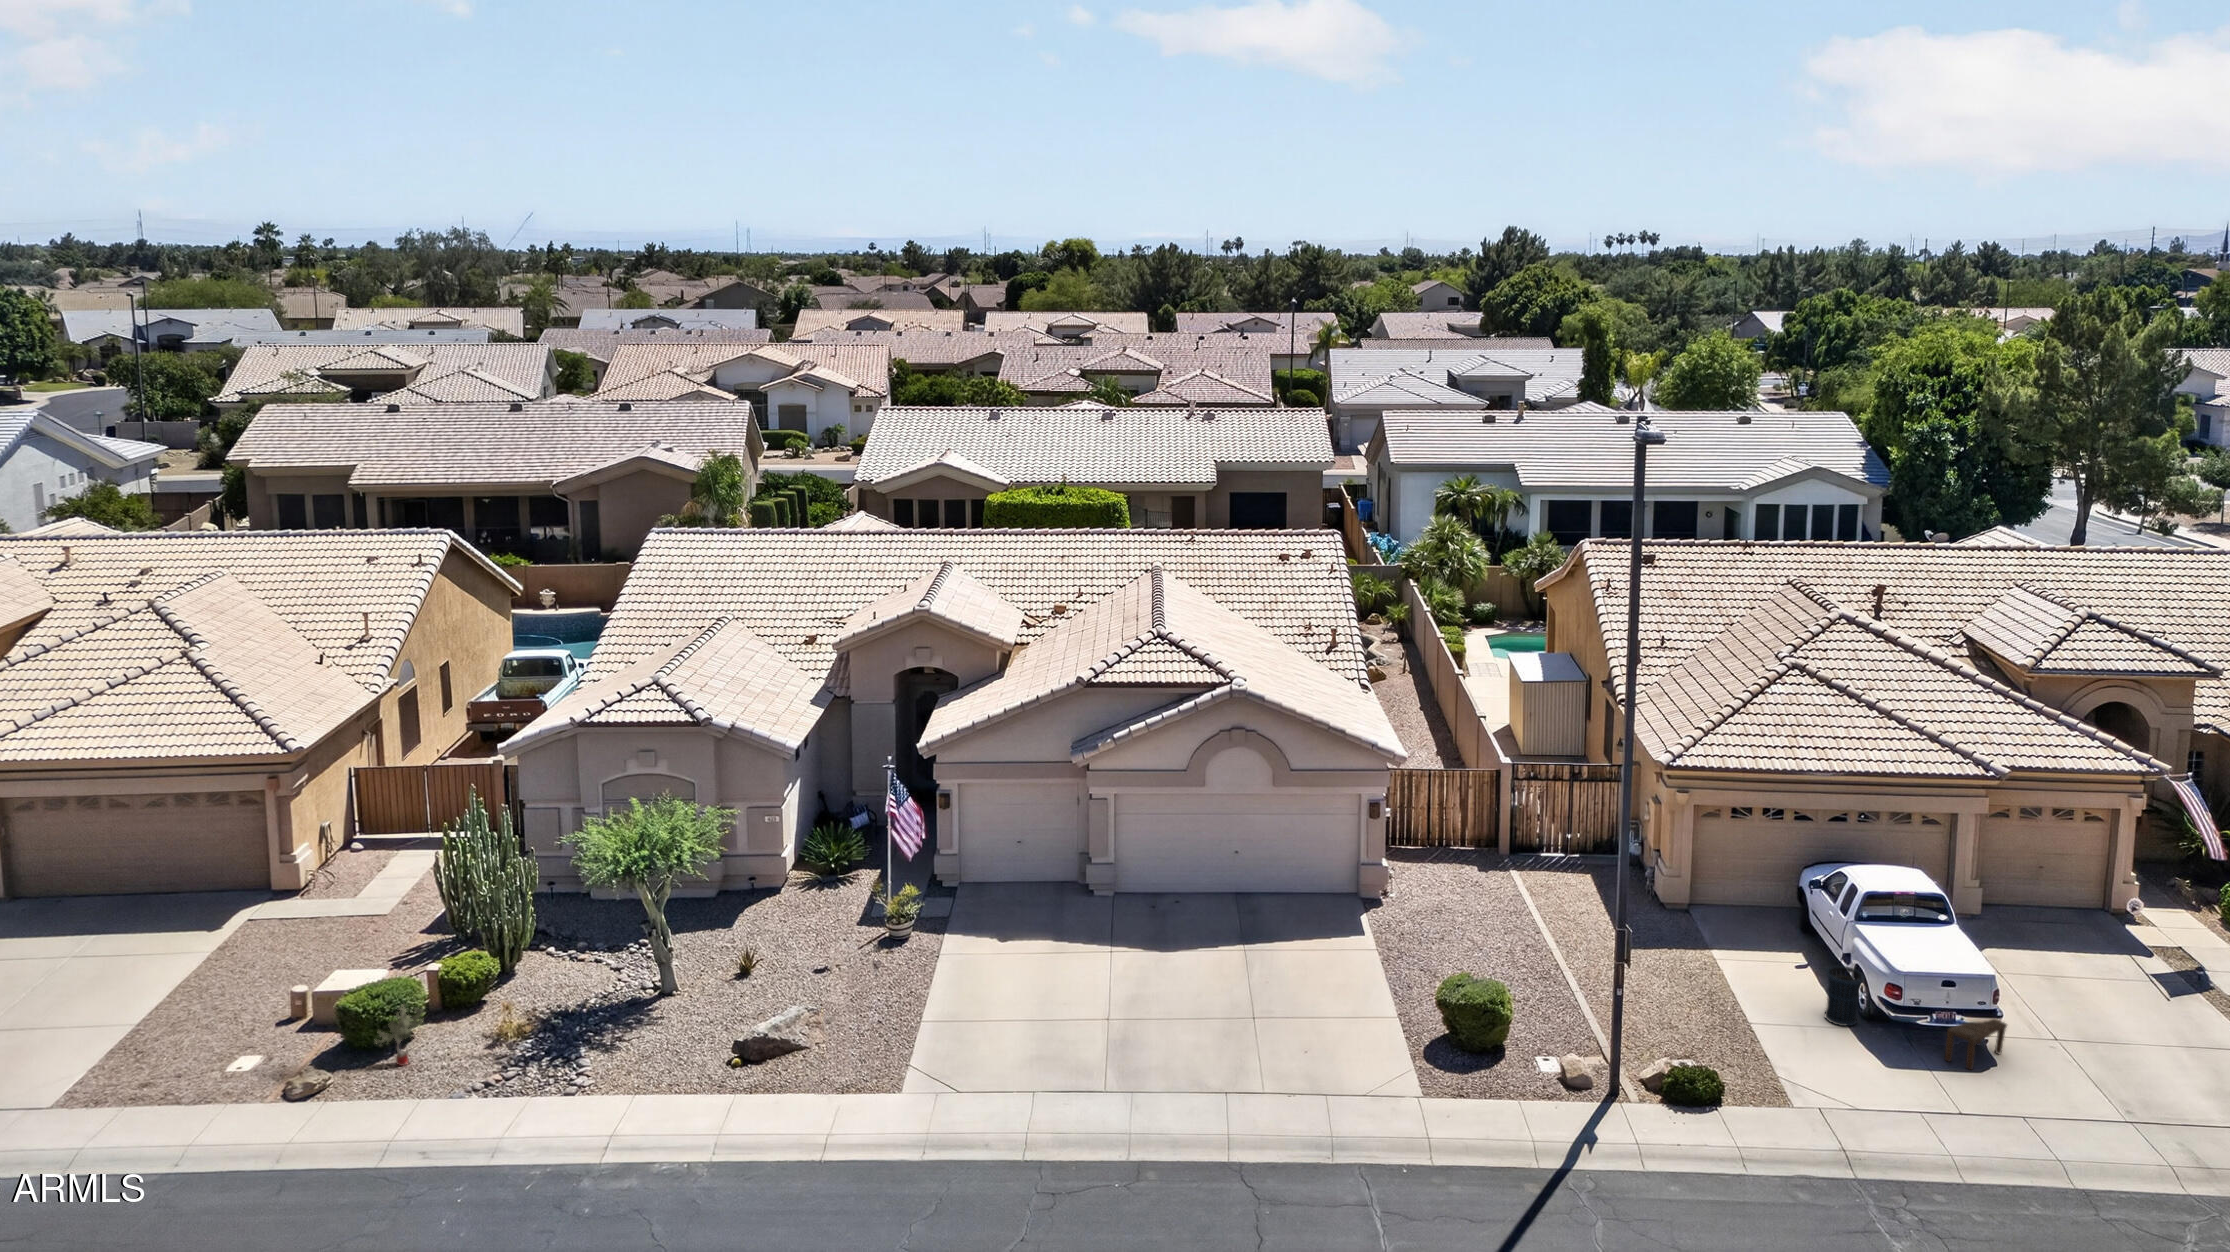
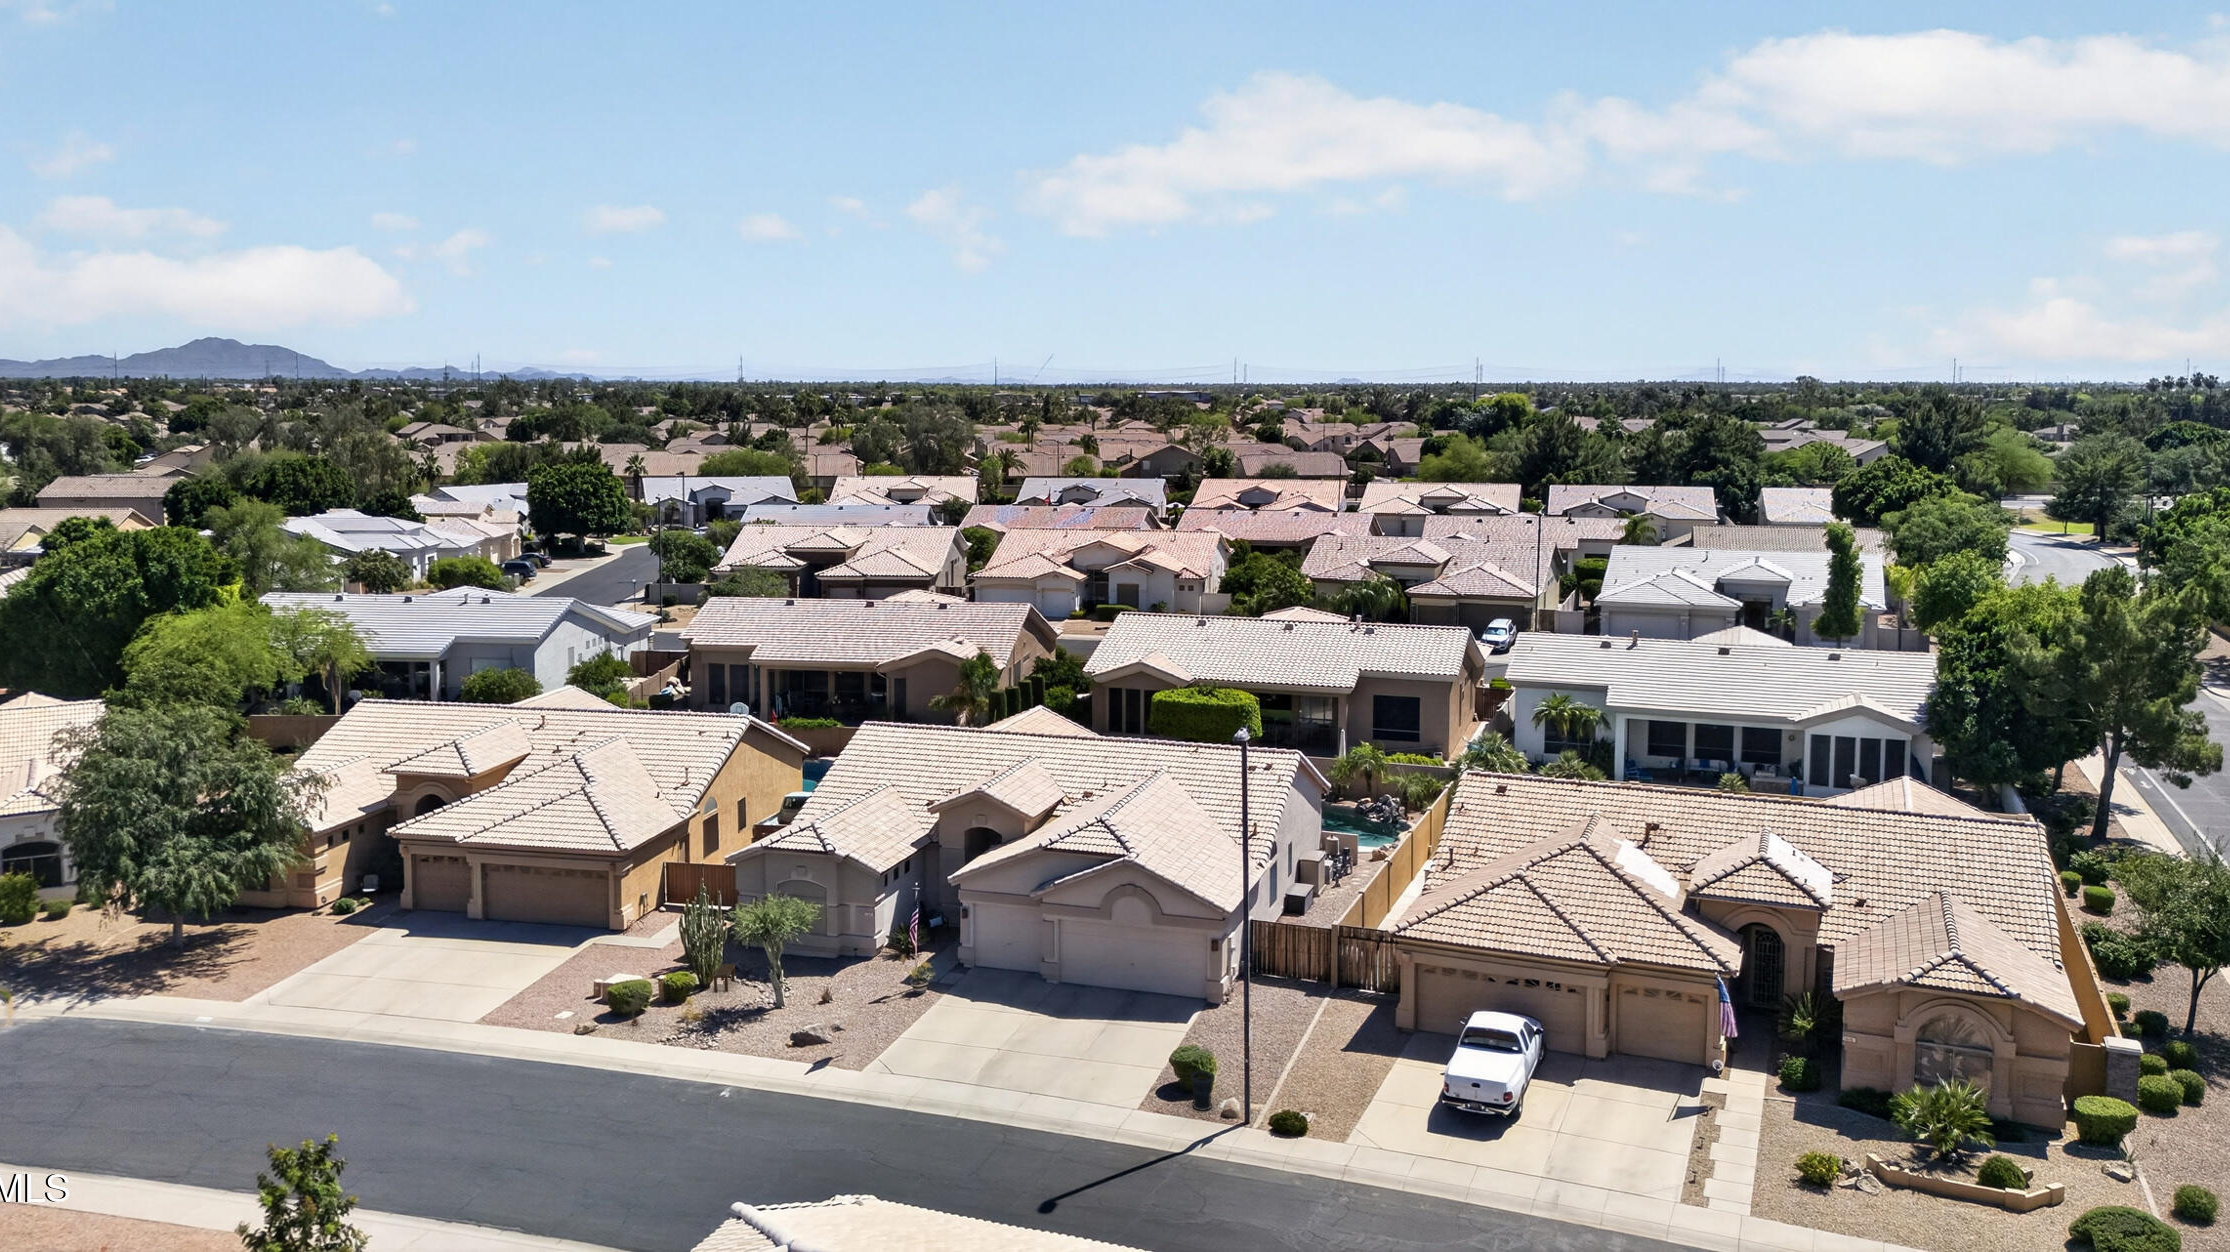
trash can: present [1825,966,1865,1026] -> present [1191,1071,1213,1111]
bench: present [1945,1019,2007,1070] -> present [713,964,735,992]

